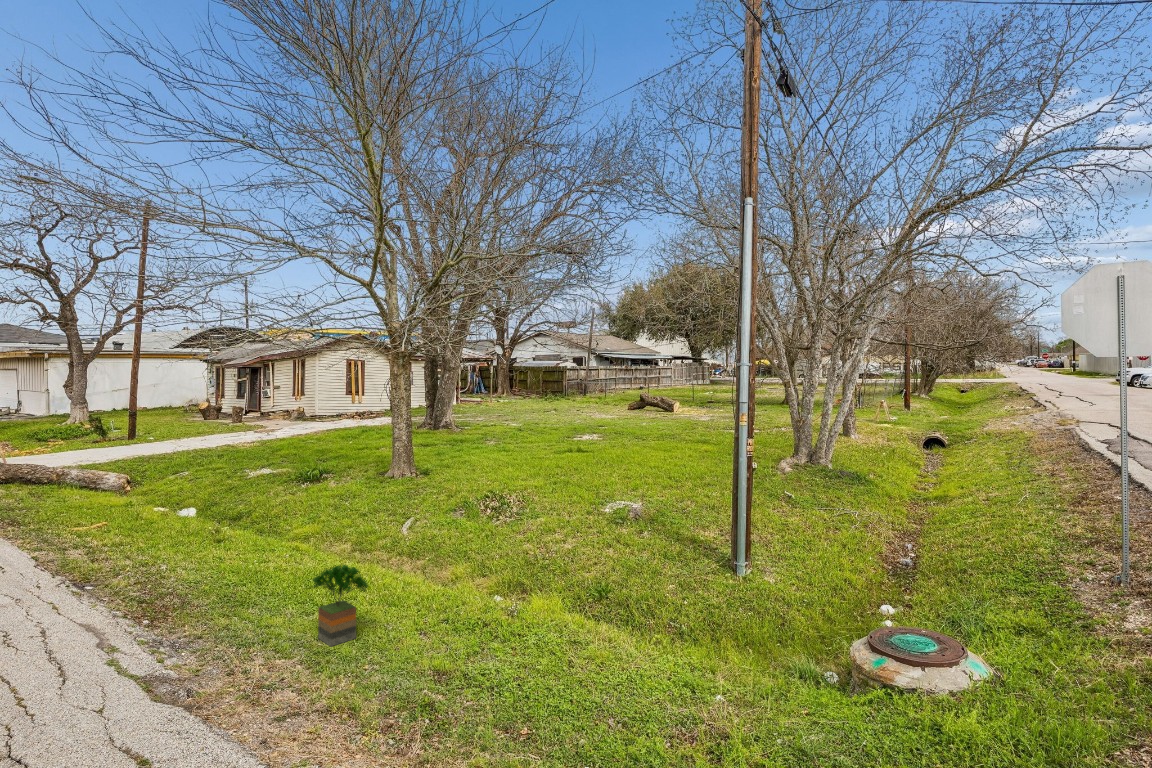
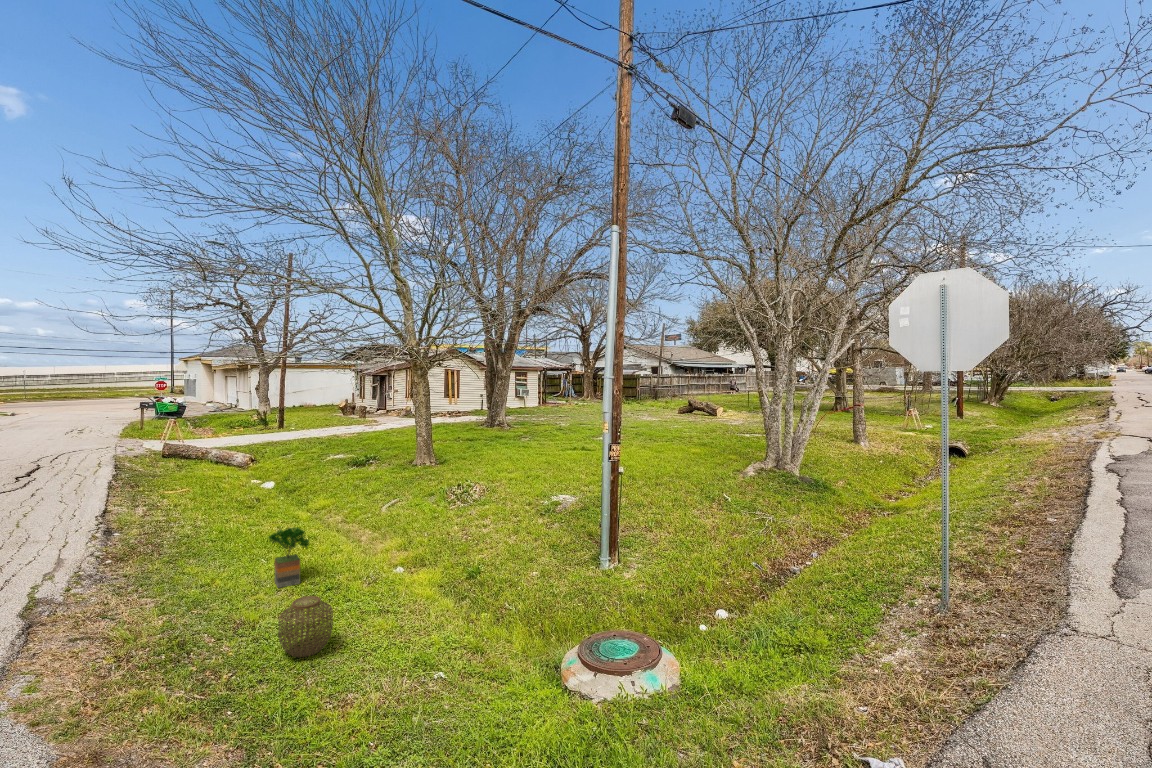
woven basket: none [416,651,481,733] -> present [278,596,333,657]

